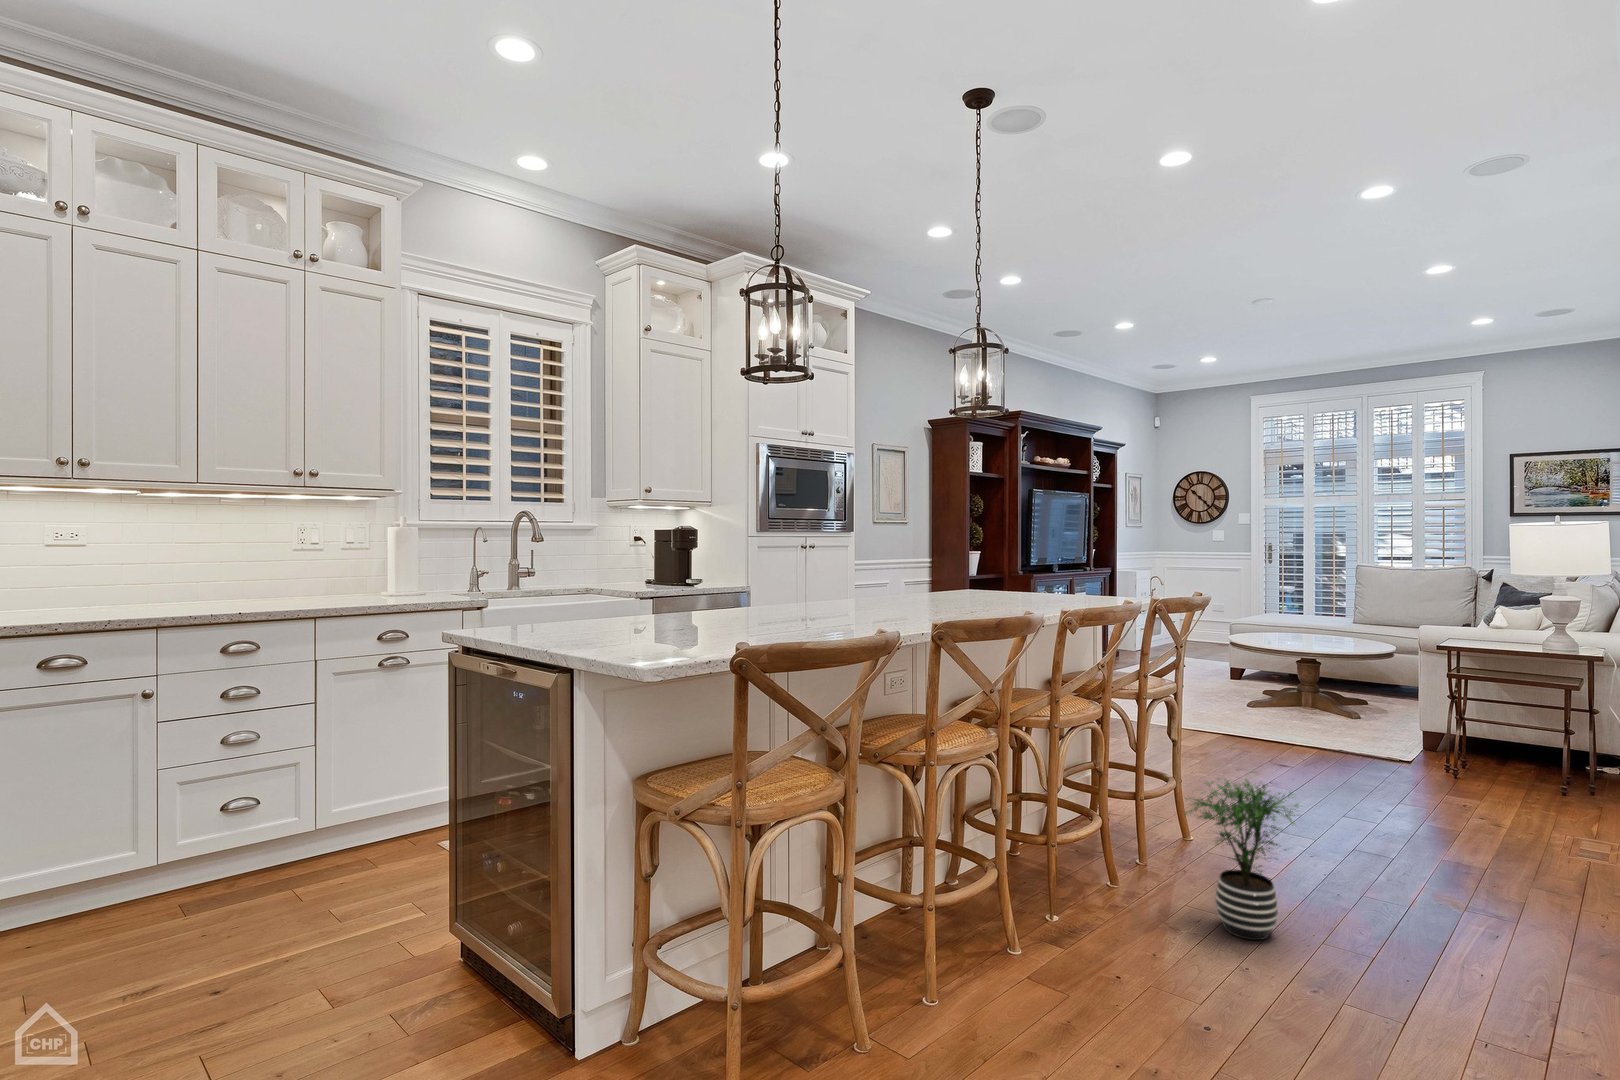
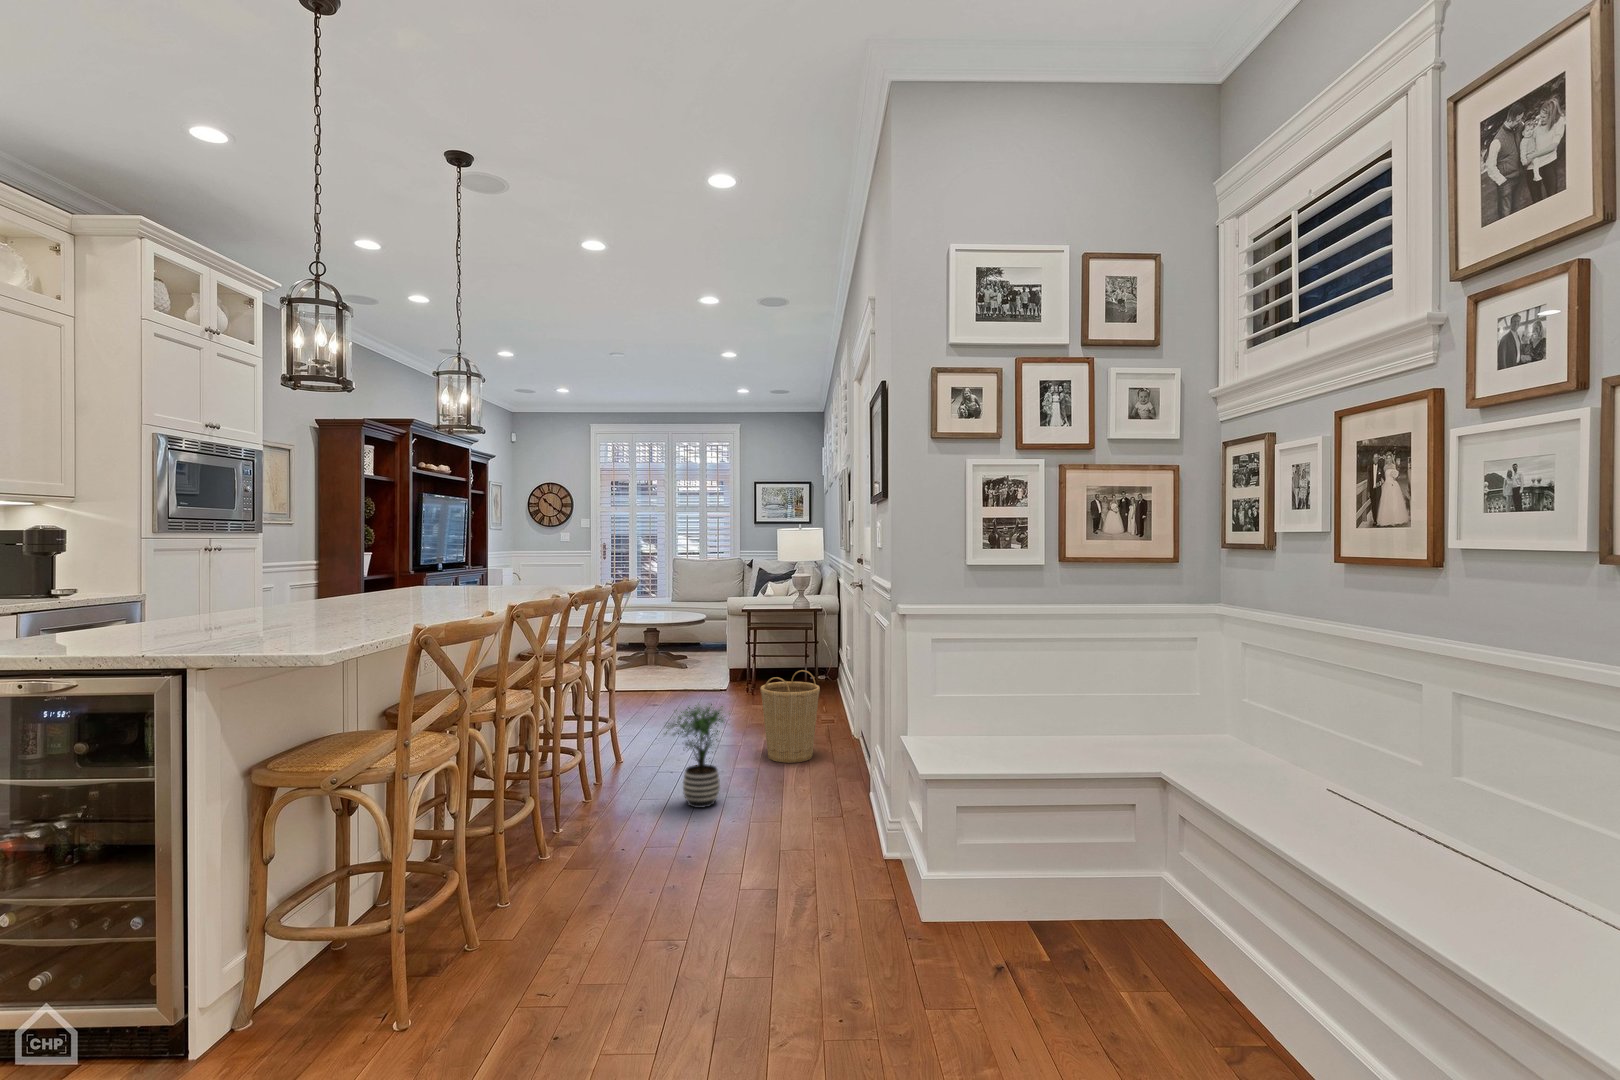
basket: none [1398,758,1524,916] -> present [760,670,820,763]

